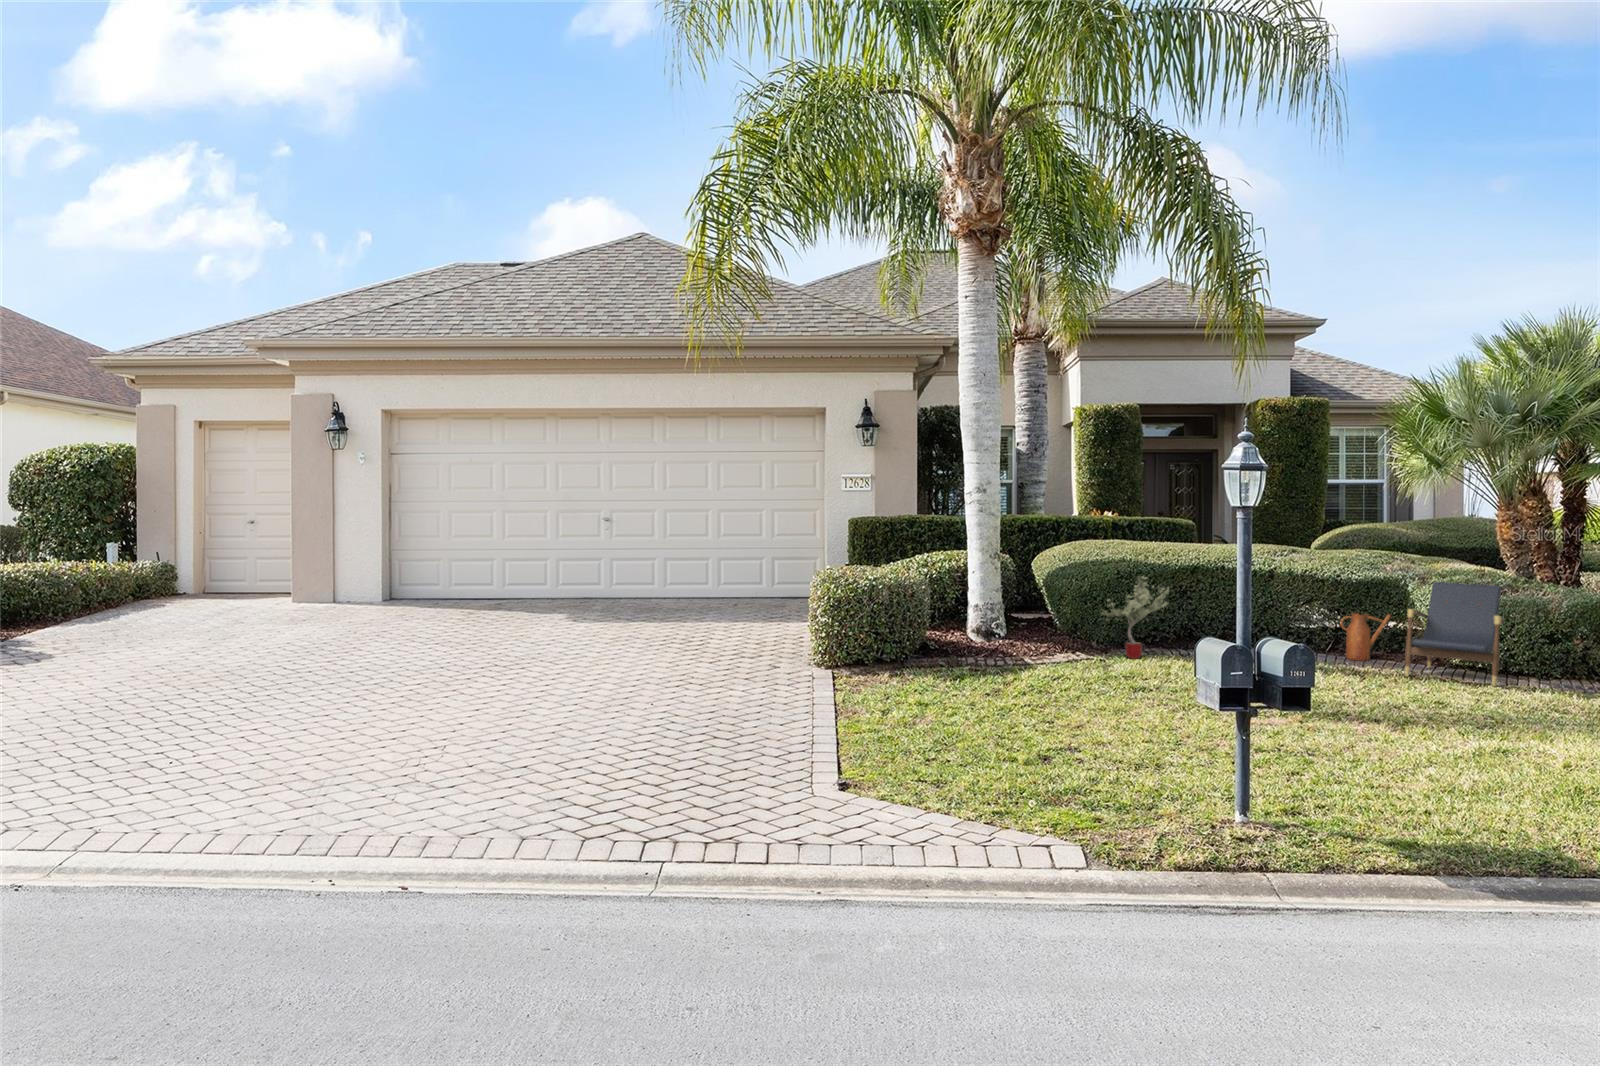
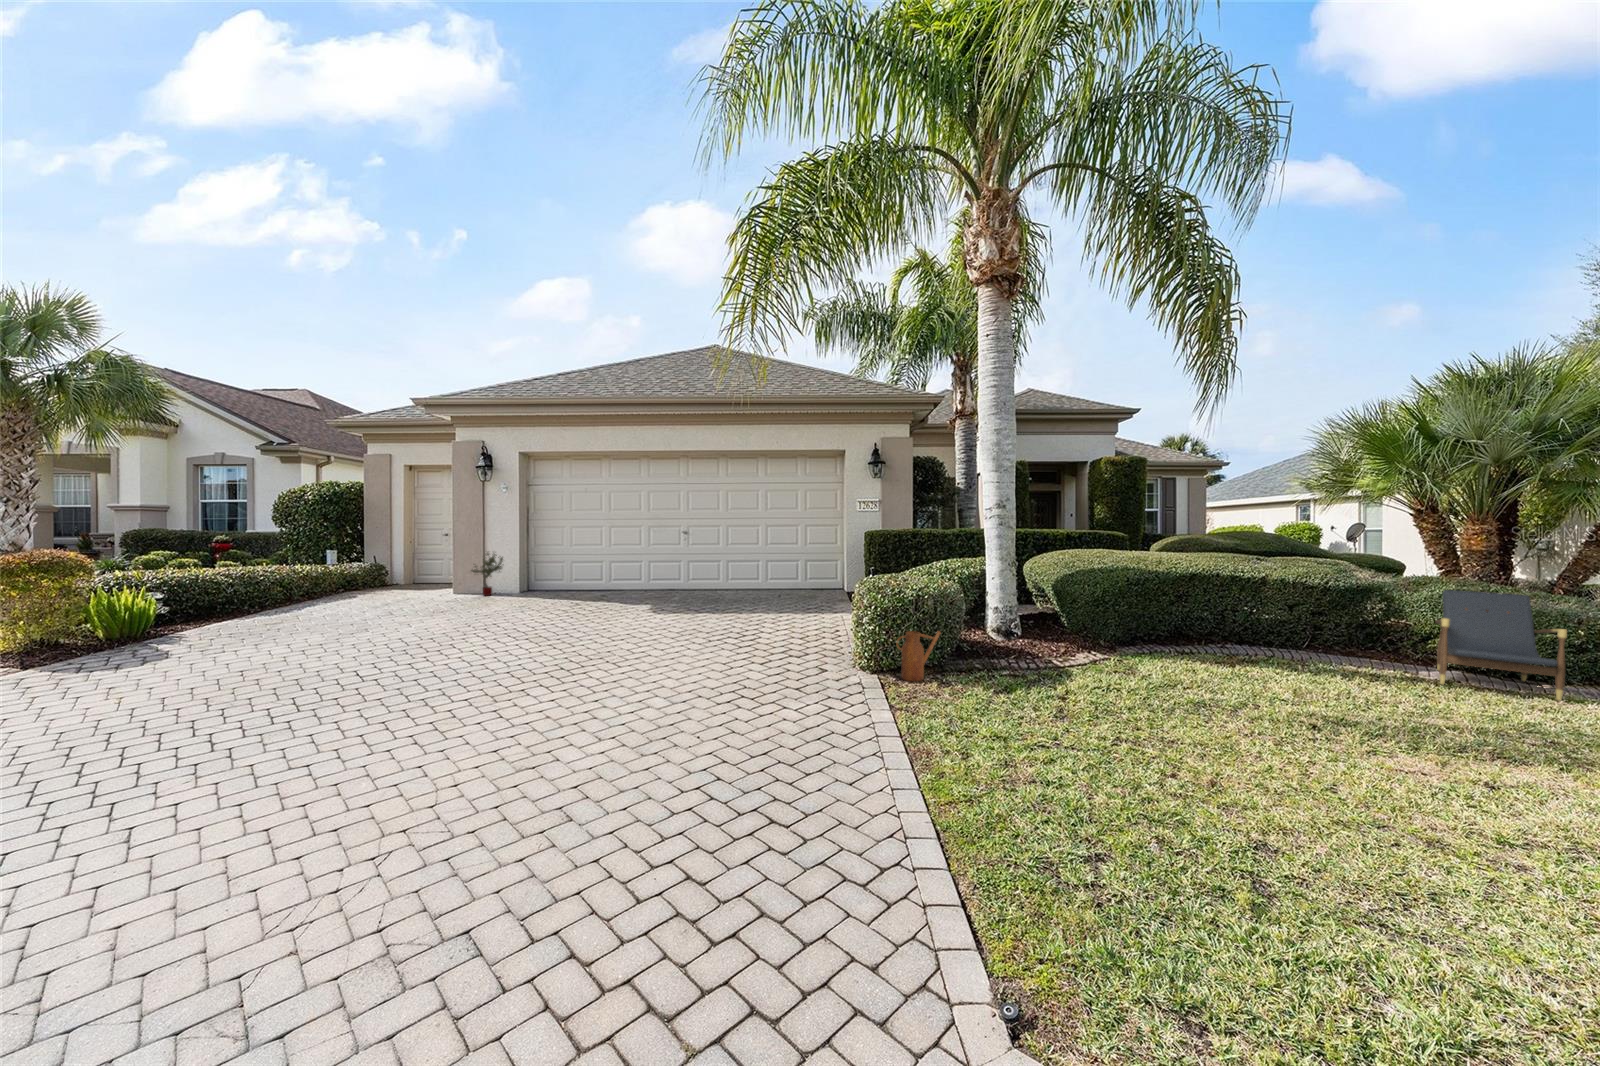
potted tree: present [1102,577,1169,659] -> present [471,552,503,596]
watering can: present [1340,613,1390,661] -> present [896,631,940,682]

